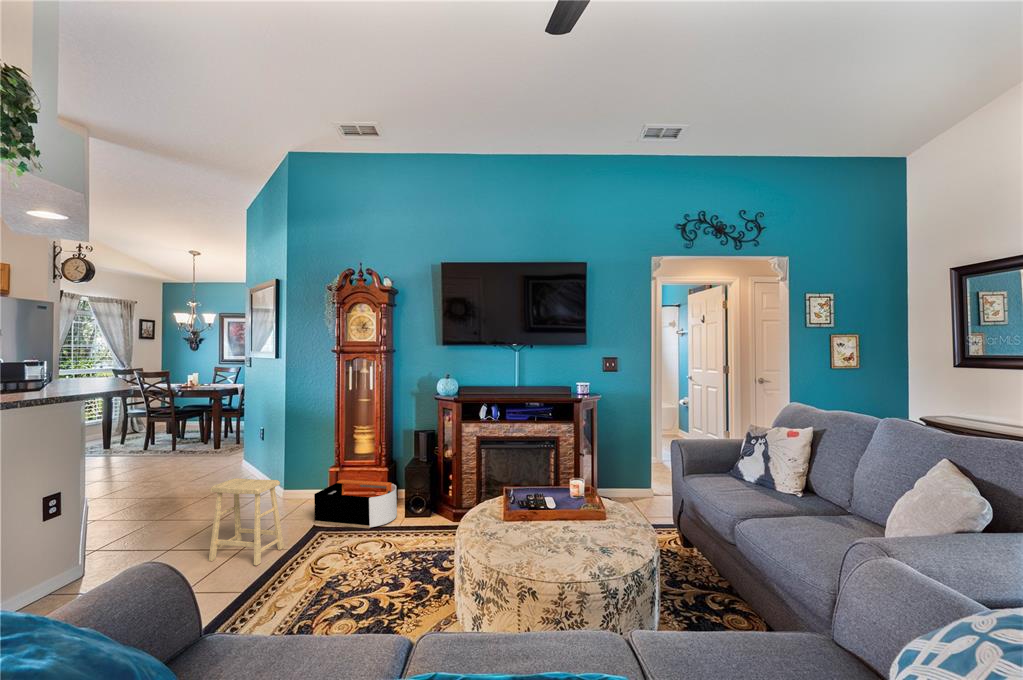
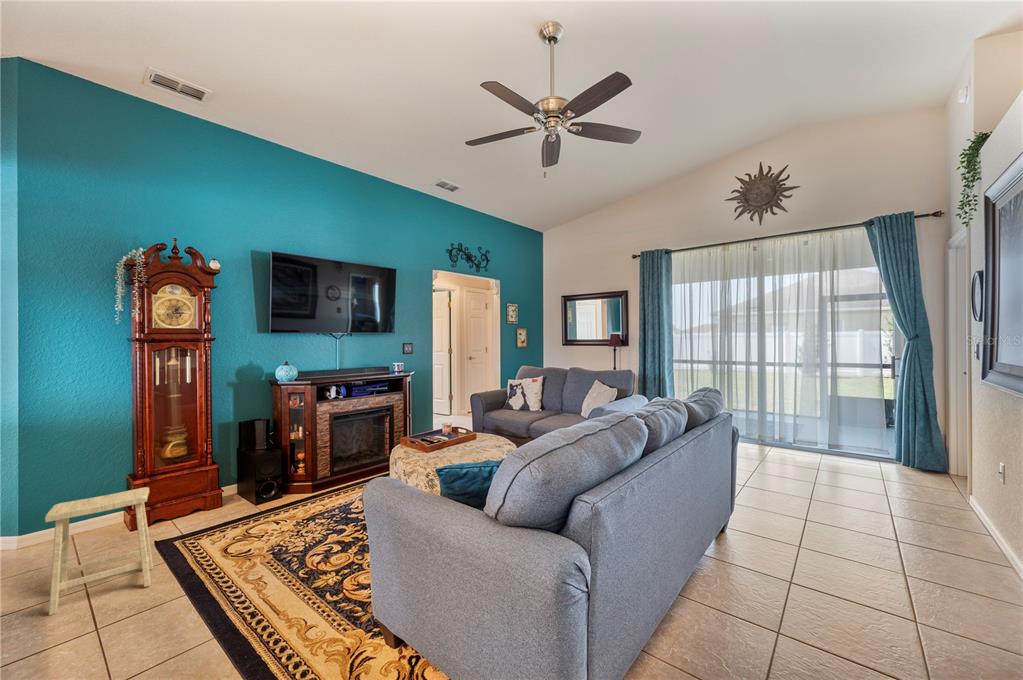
storage bin: present [314,480,397,529] -> none [145,477,252,544]

